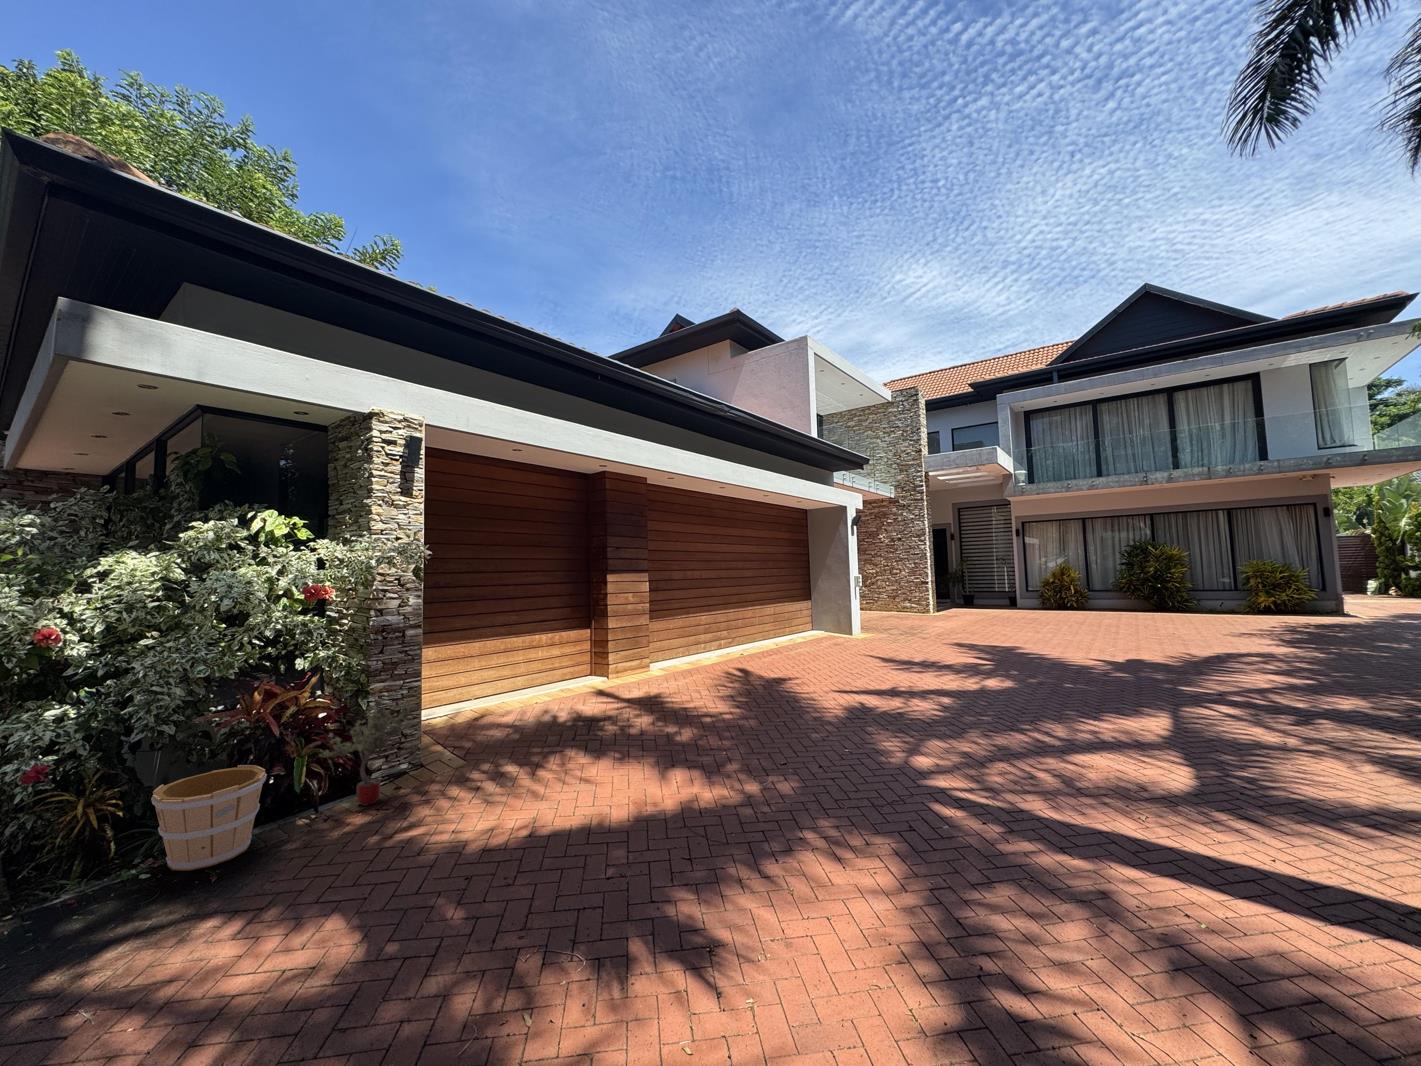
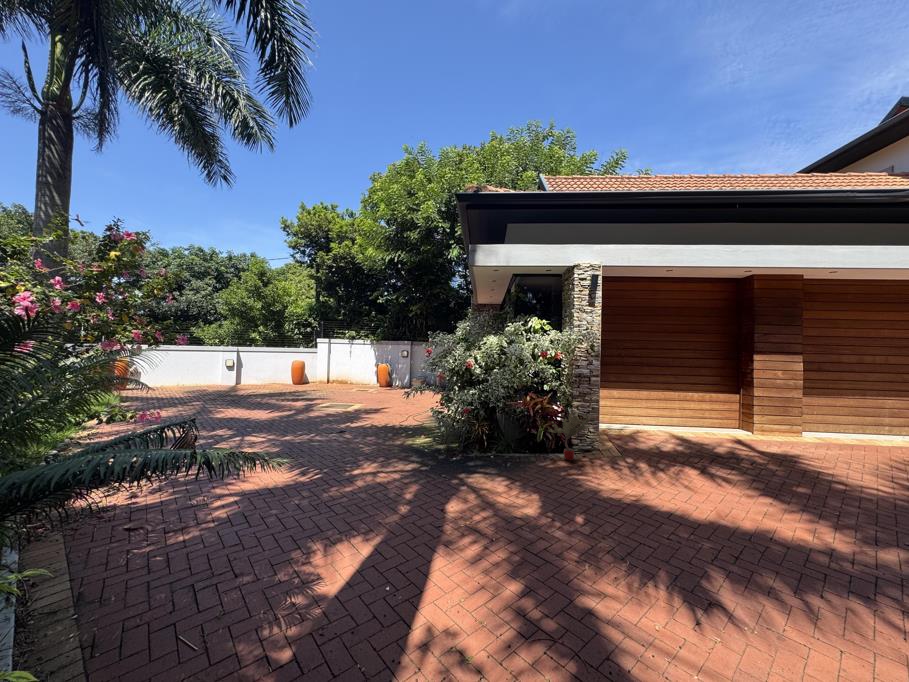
wooden bucket: present [151,765,267,871] -> none [492,426,528,462]

